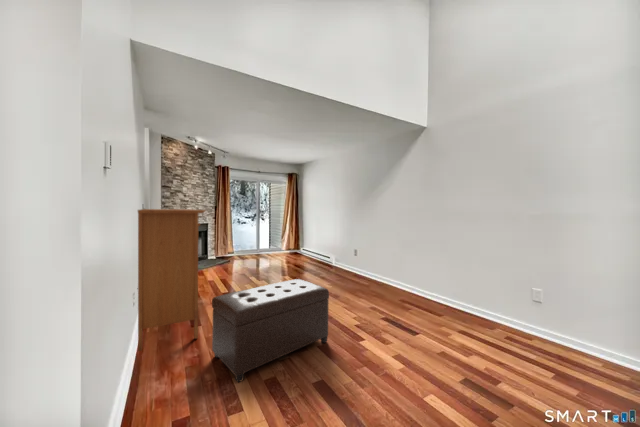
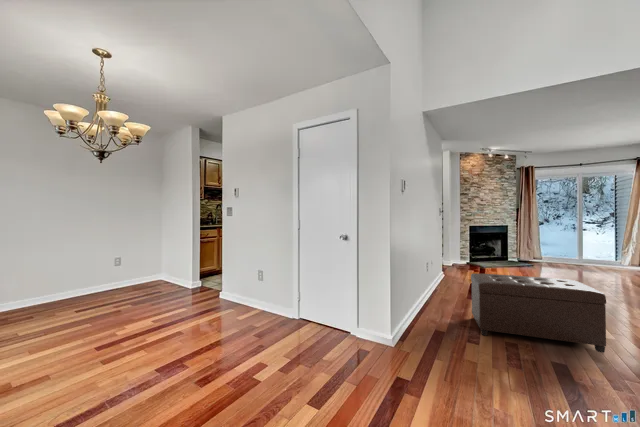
console table: present [138,209,205,351] -> none [427,210,476,306]

